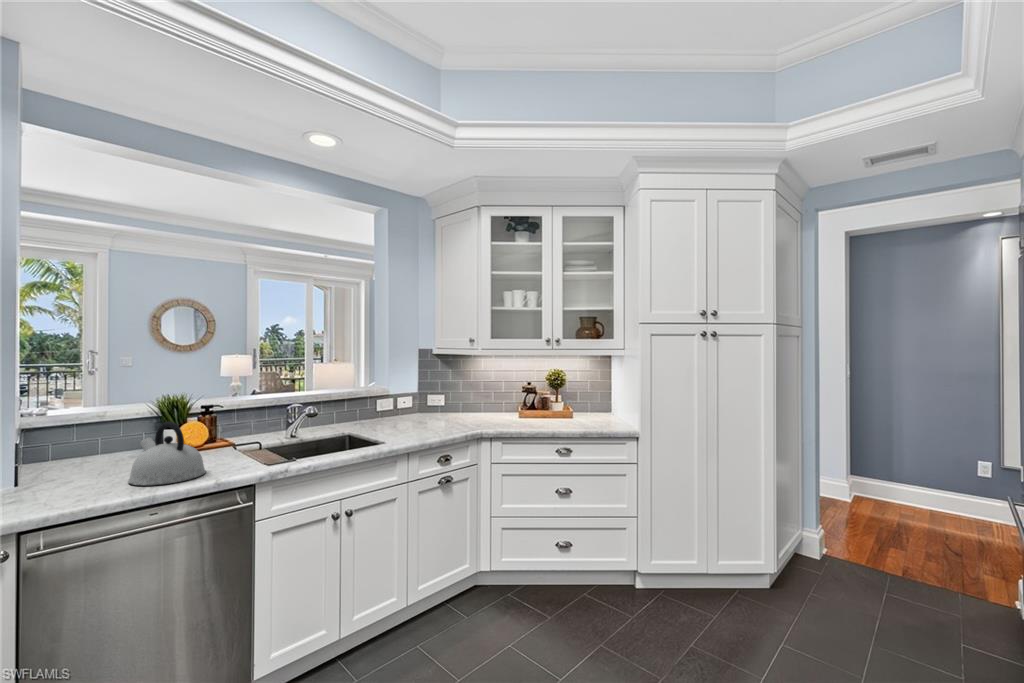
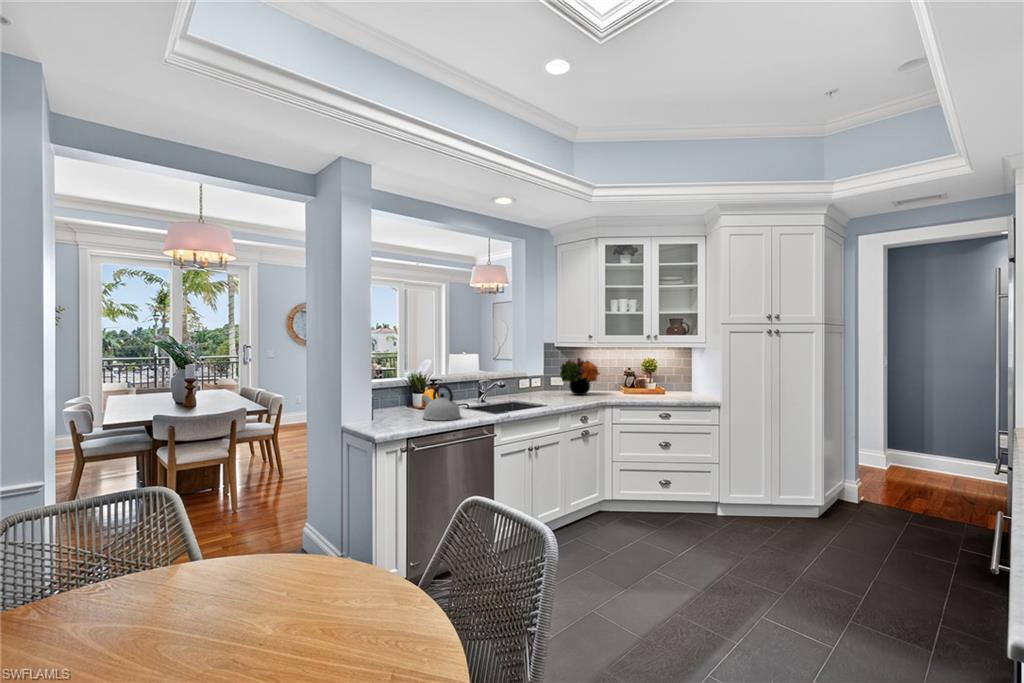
flower arrangement: none [428,369,486,420] -> present [560,358,600,395]

